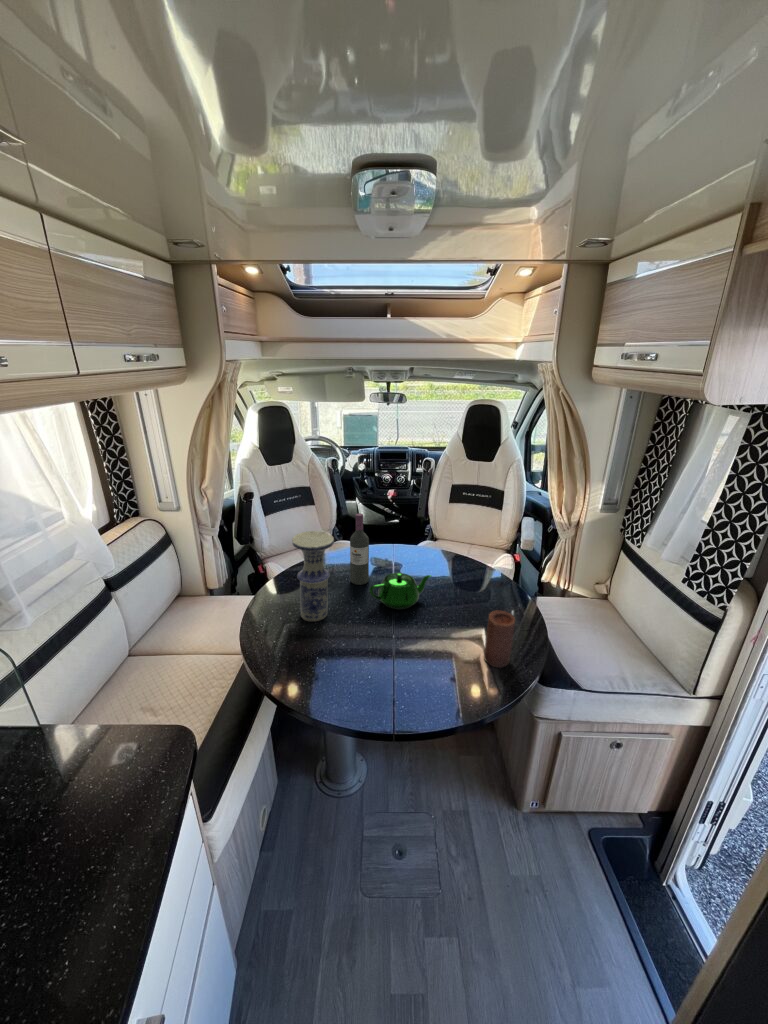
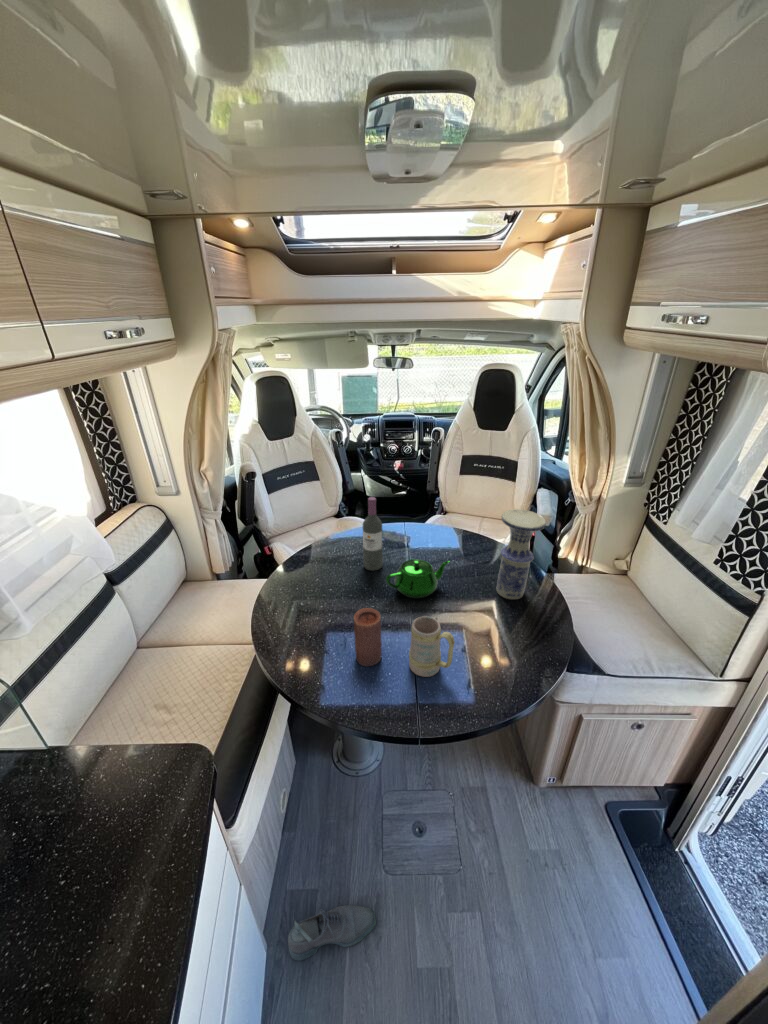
vase: present [292,531,334,621] -> present [497,509,546,599]
candle: present [484,611,515,668] -> present [354,608,382,666]
mug: none [386,618,428,677] -> present [409,616,455,677]
shoe: none [255,923,346,979] -> present [288,905,376,961]

